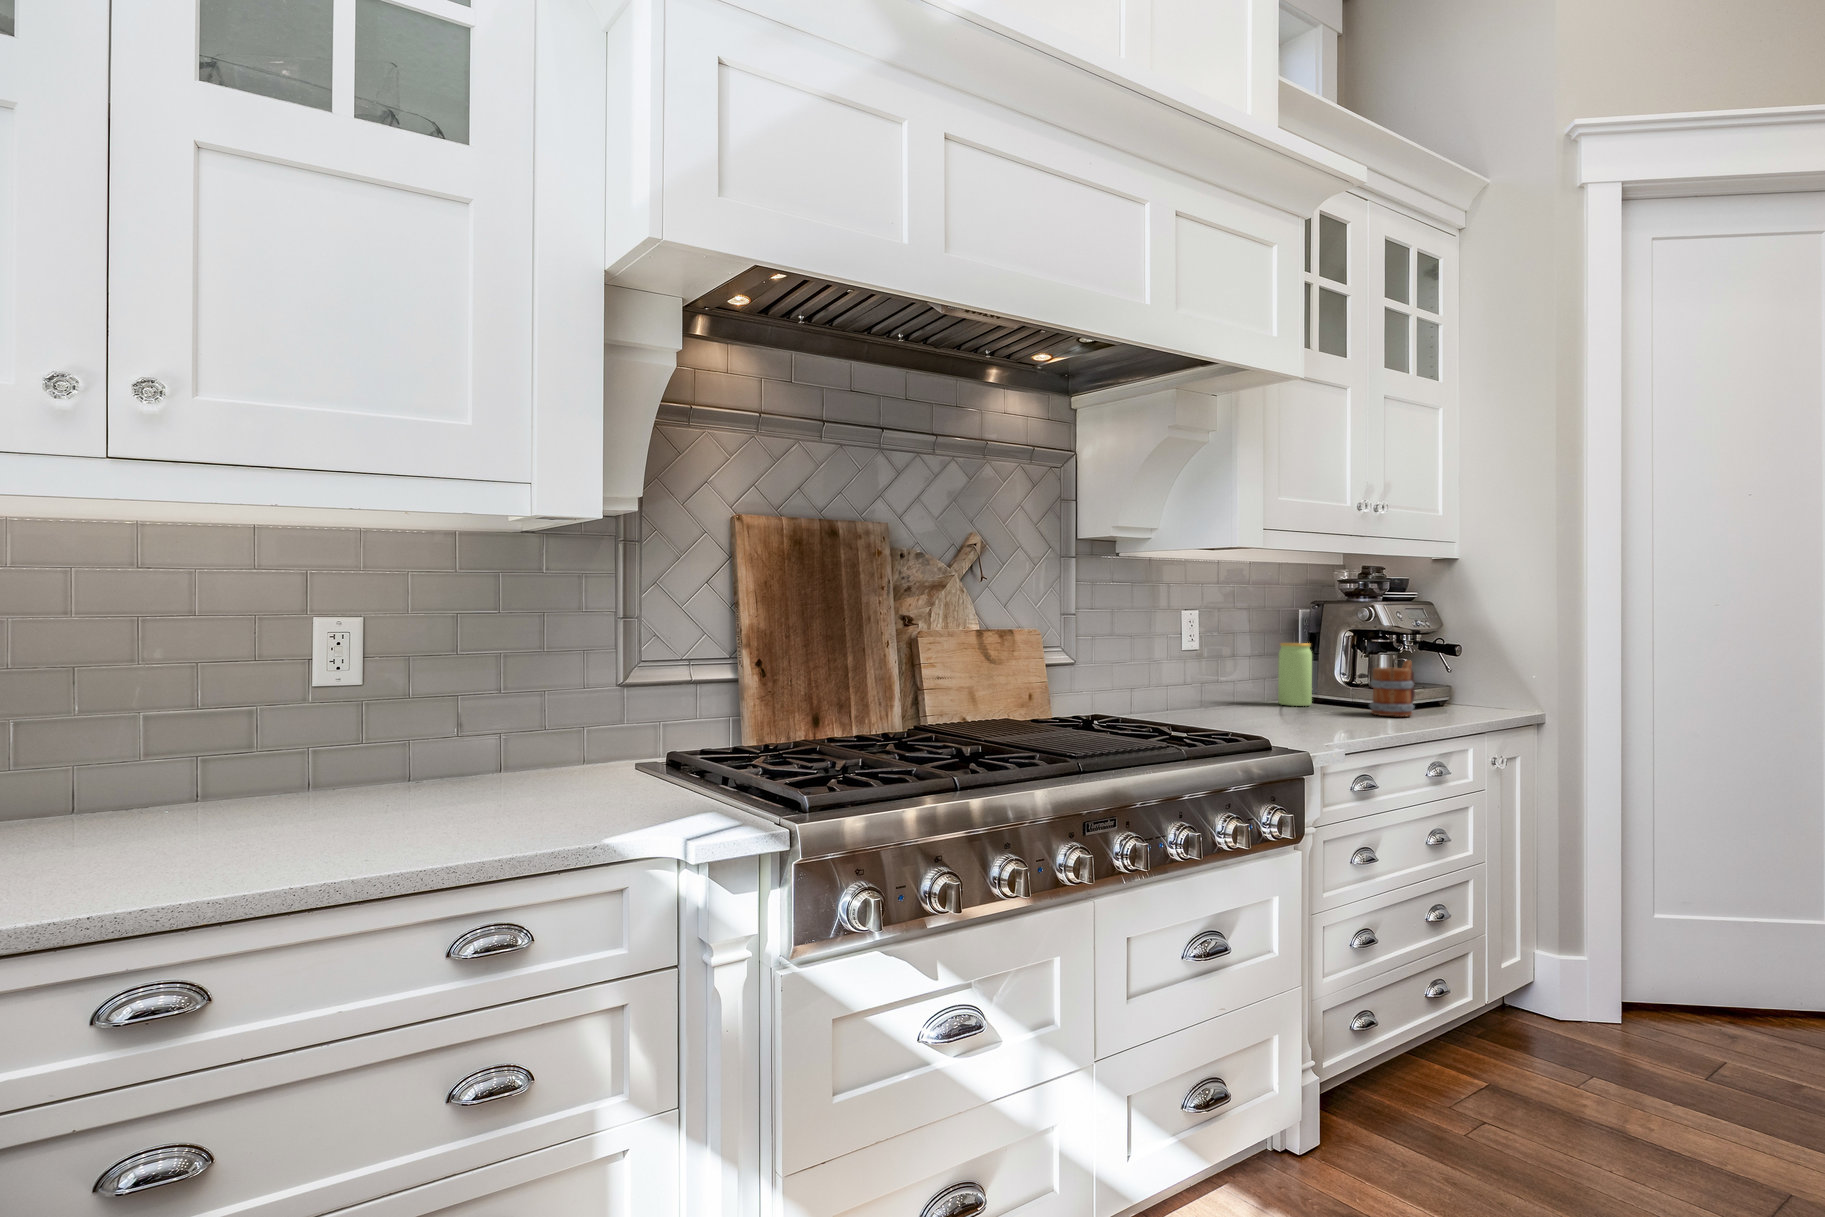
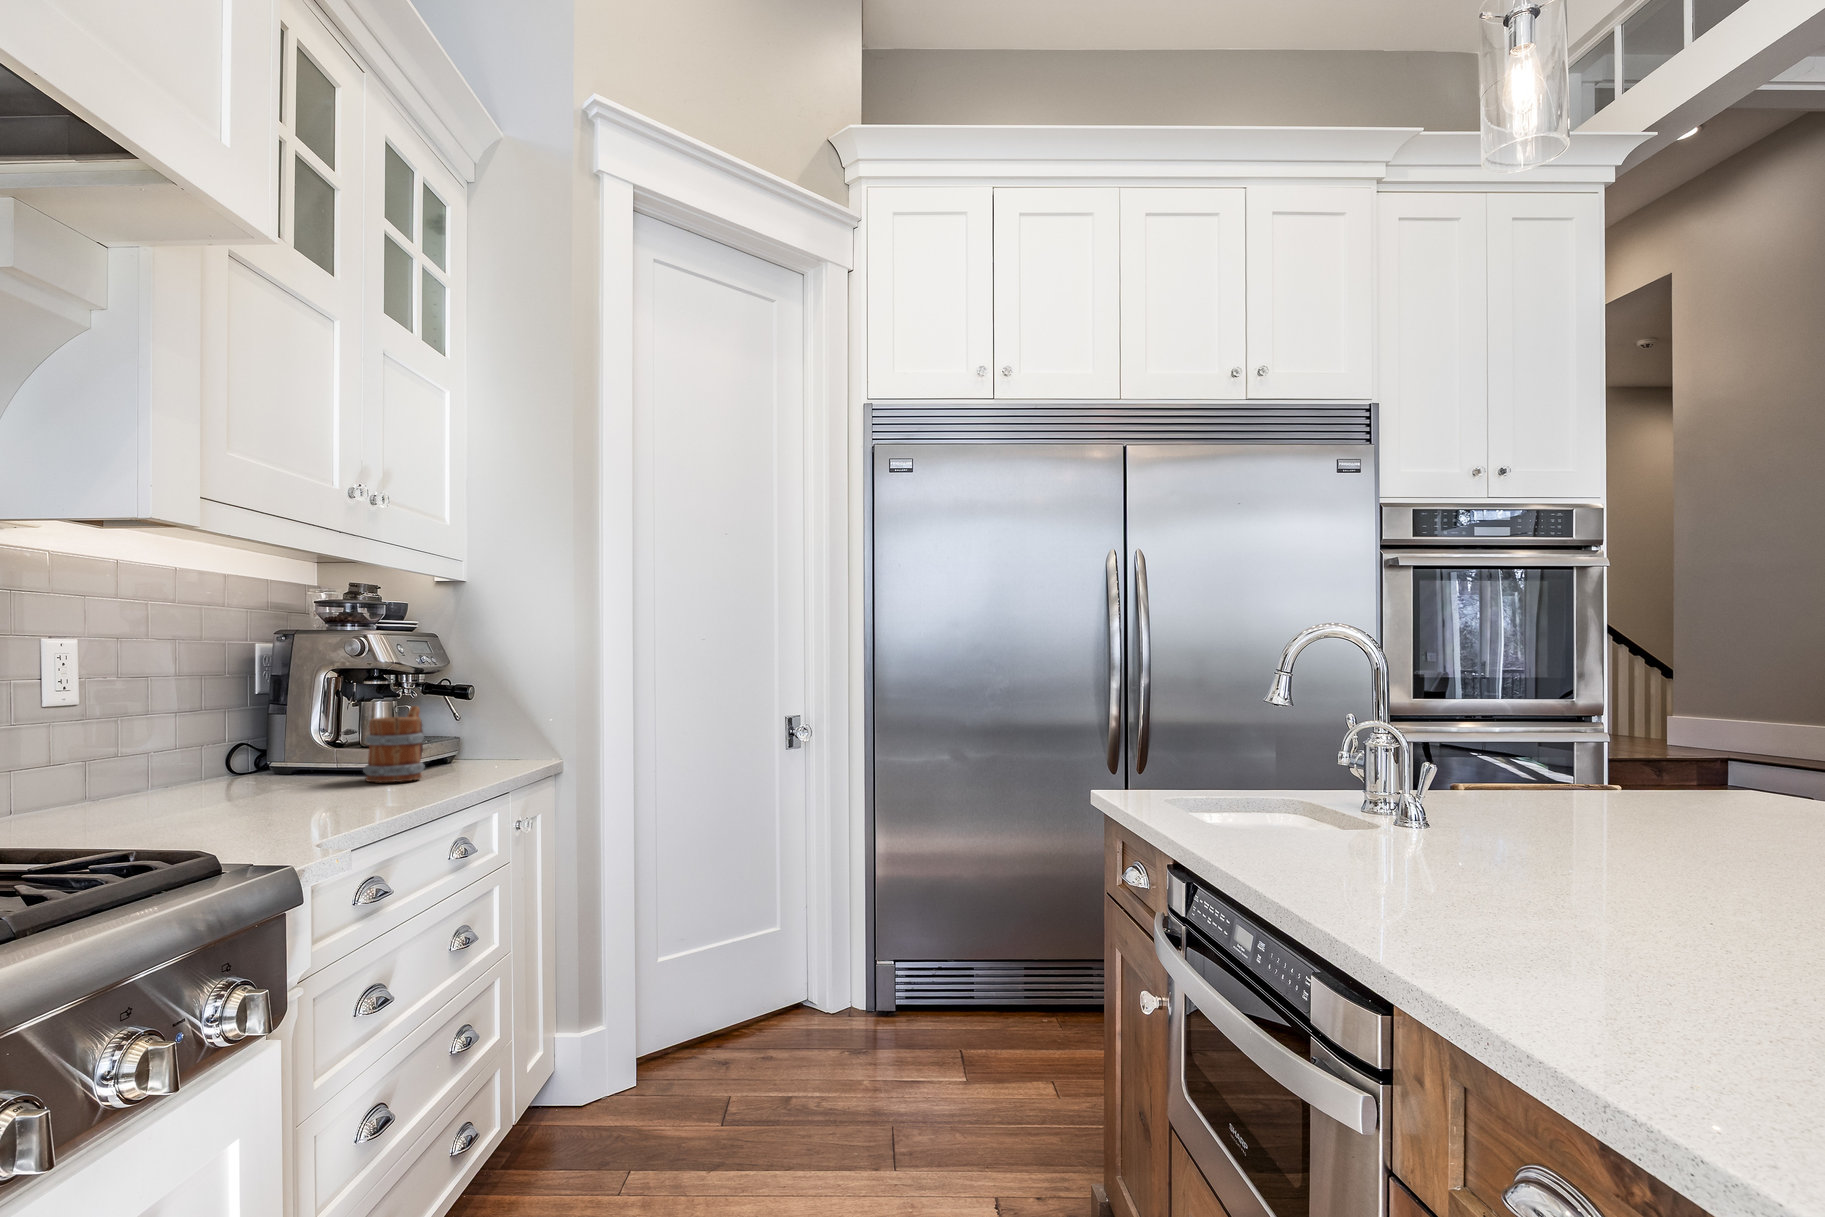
jar: present [1278,643,1312,706] -> none [220,690,277,781]

